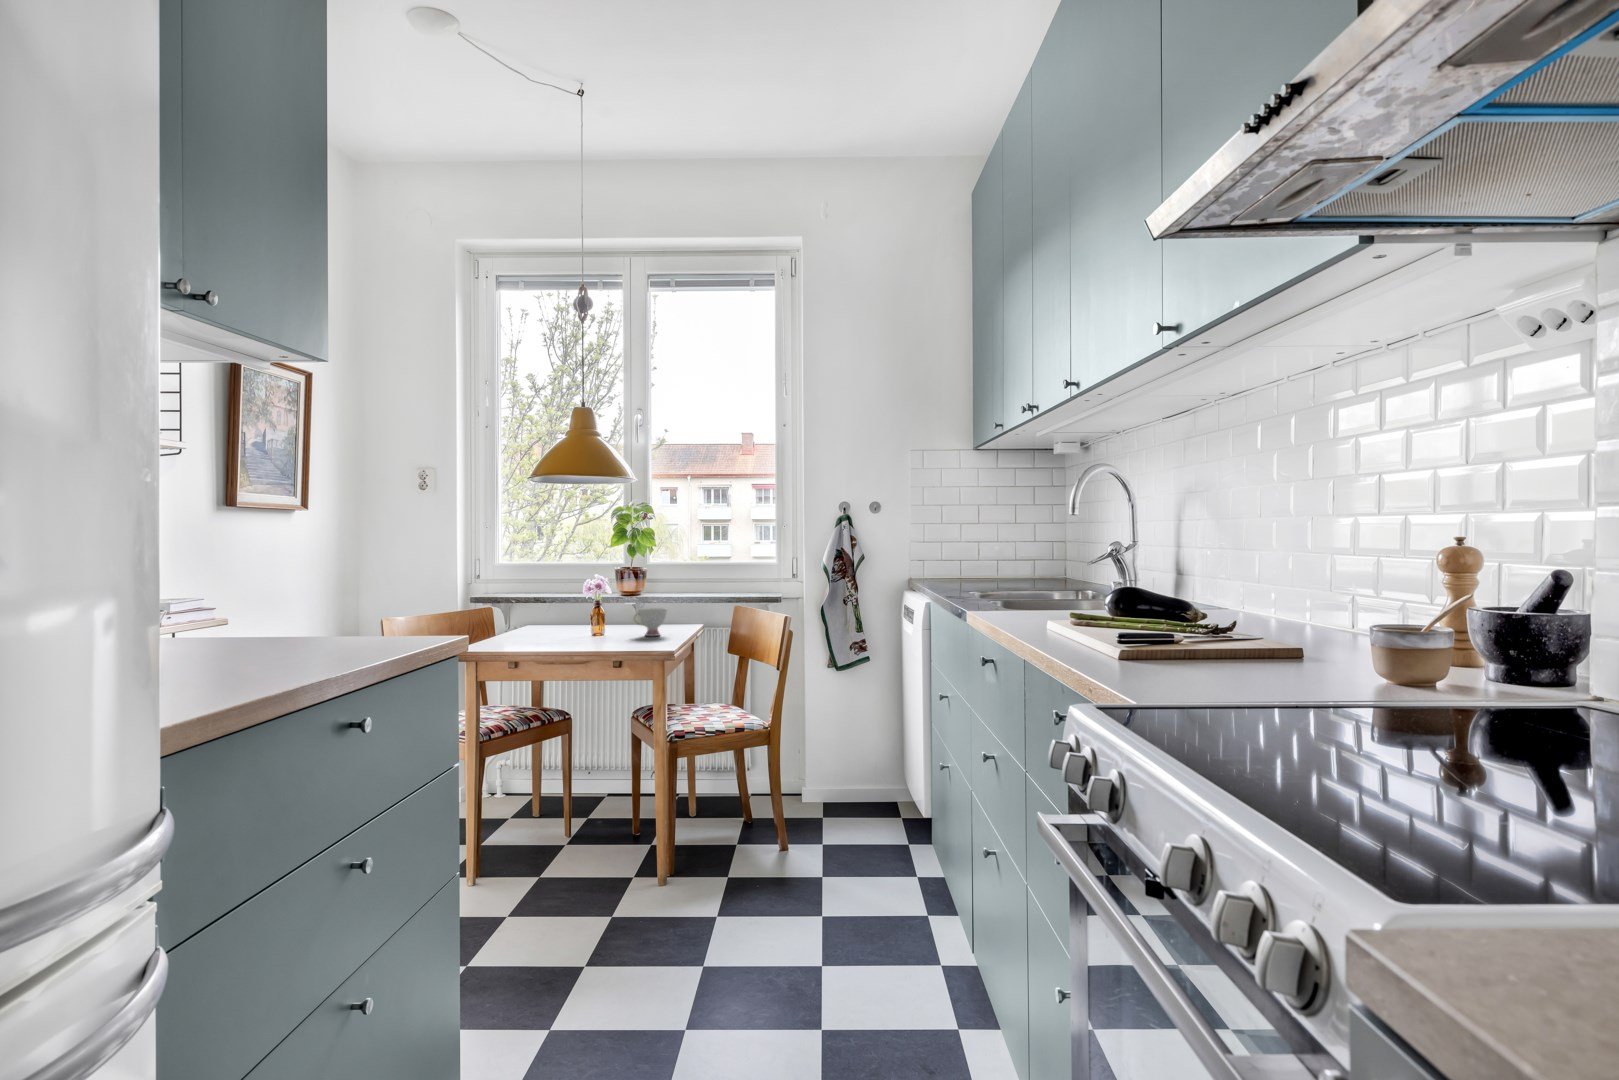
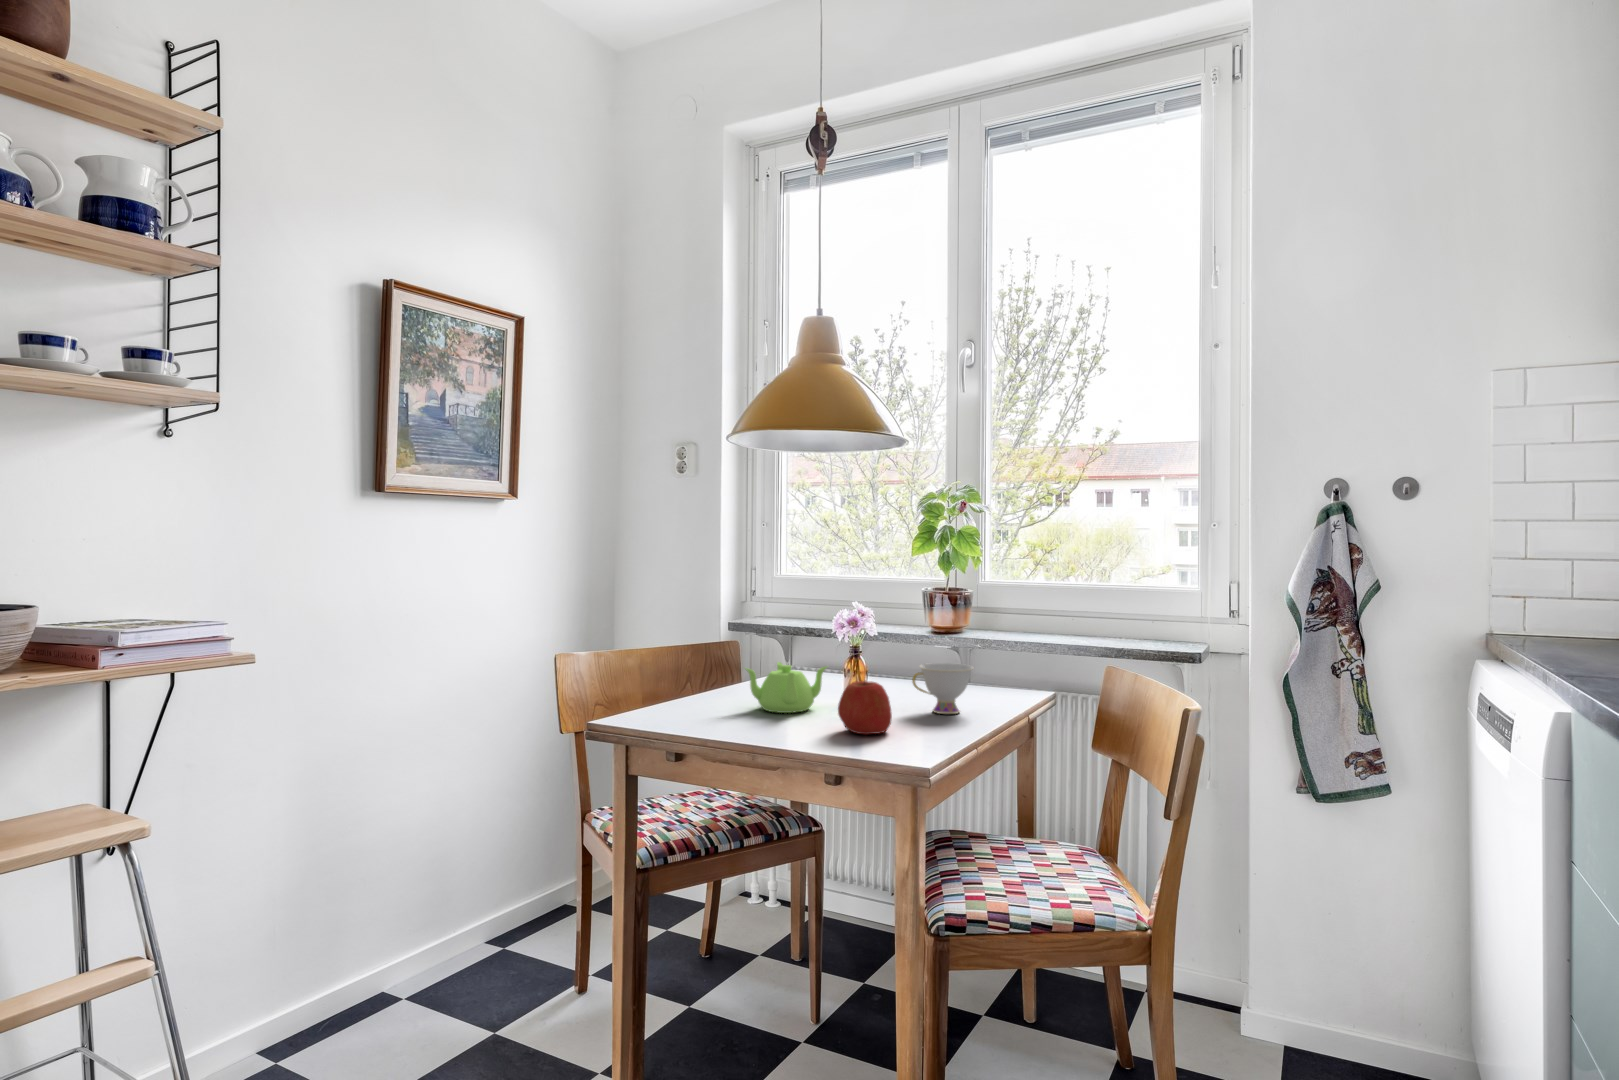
teapot: none [530,613,581,642] -> present [745,662,827,713]
apple: none [601,616,633,646] -> present [838,681,892,734]

